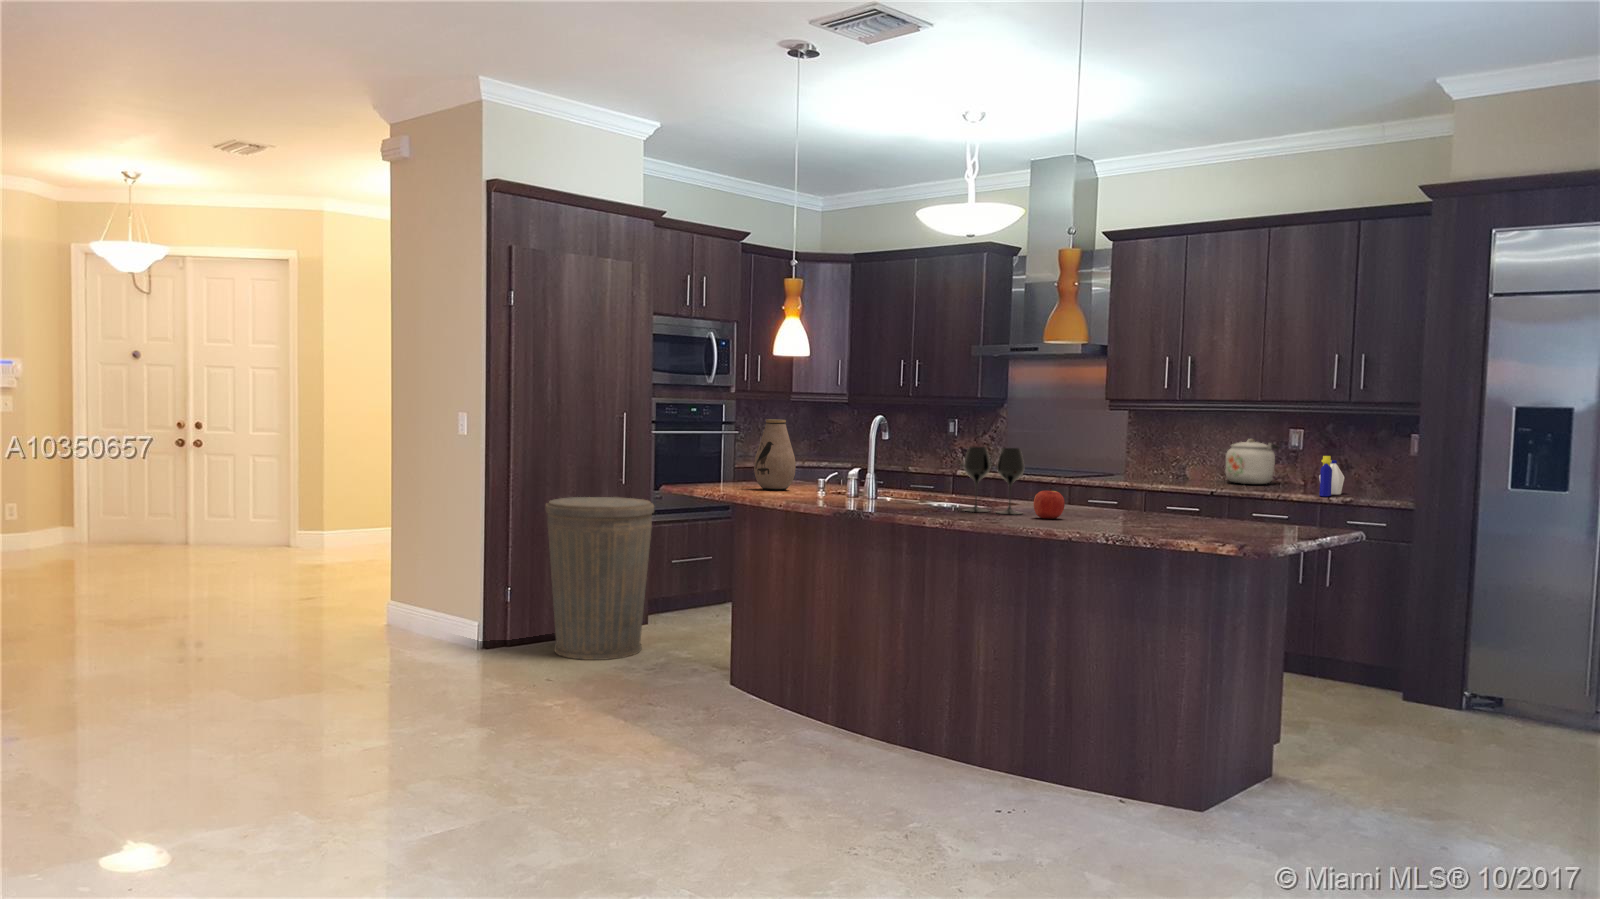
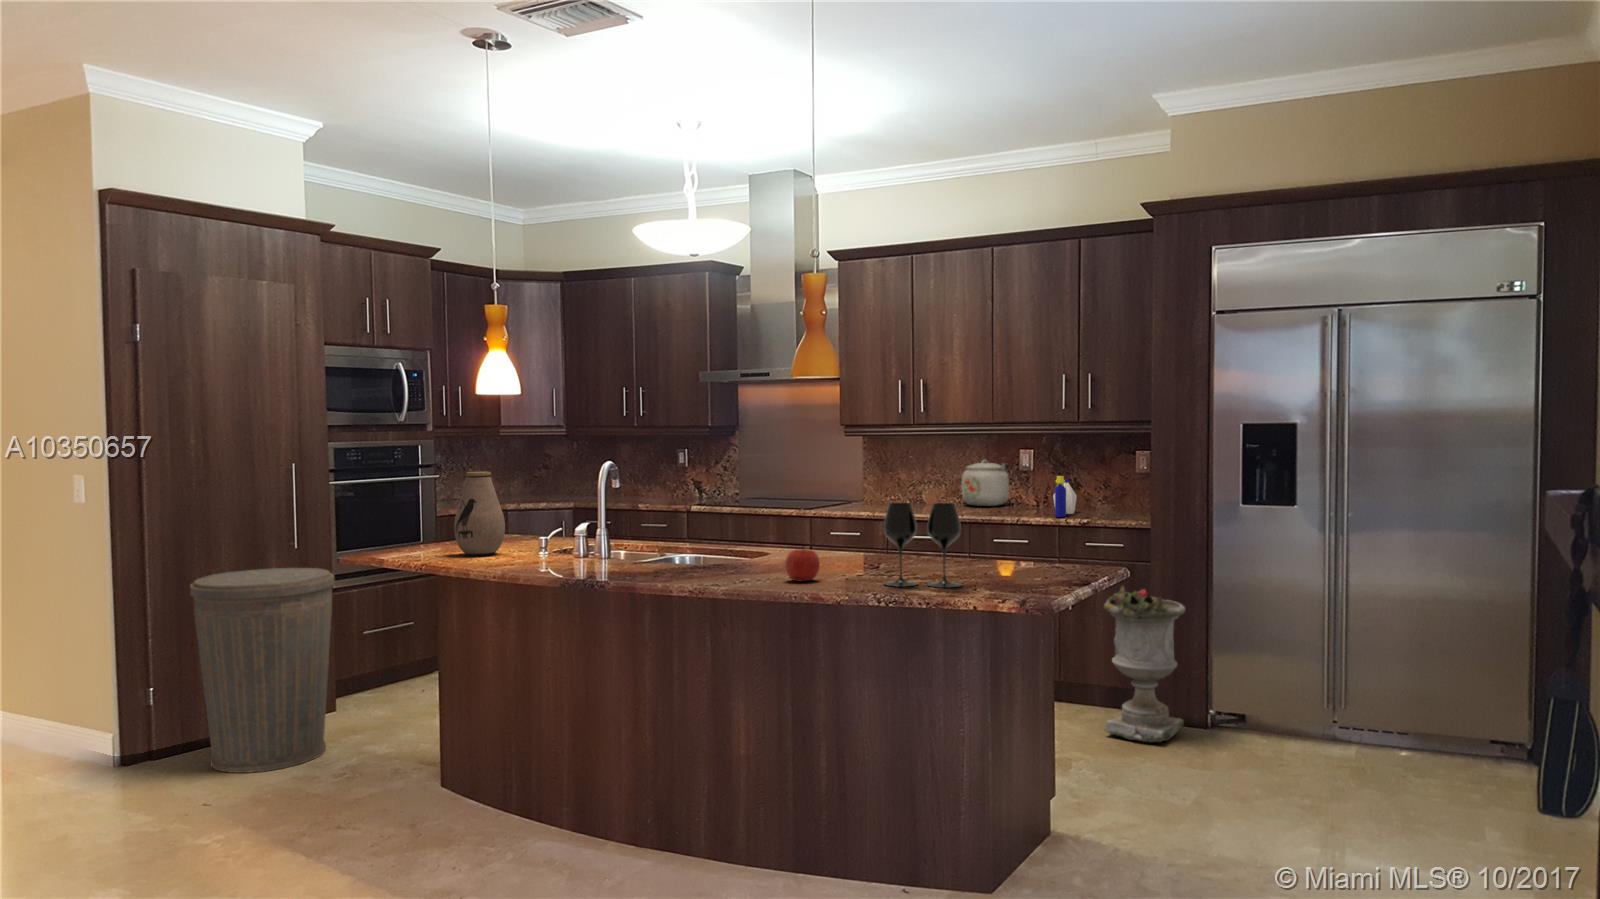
wine glass: present [964,447,1024,514] -> present [884,503,962,588]
planter: none [1354,562,1449,719] -> present [1104,586,1185,742]

